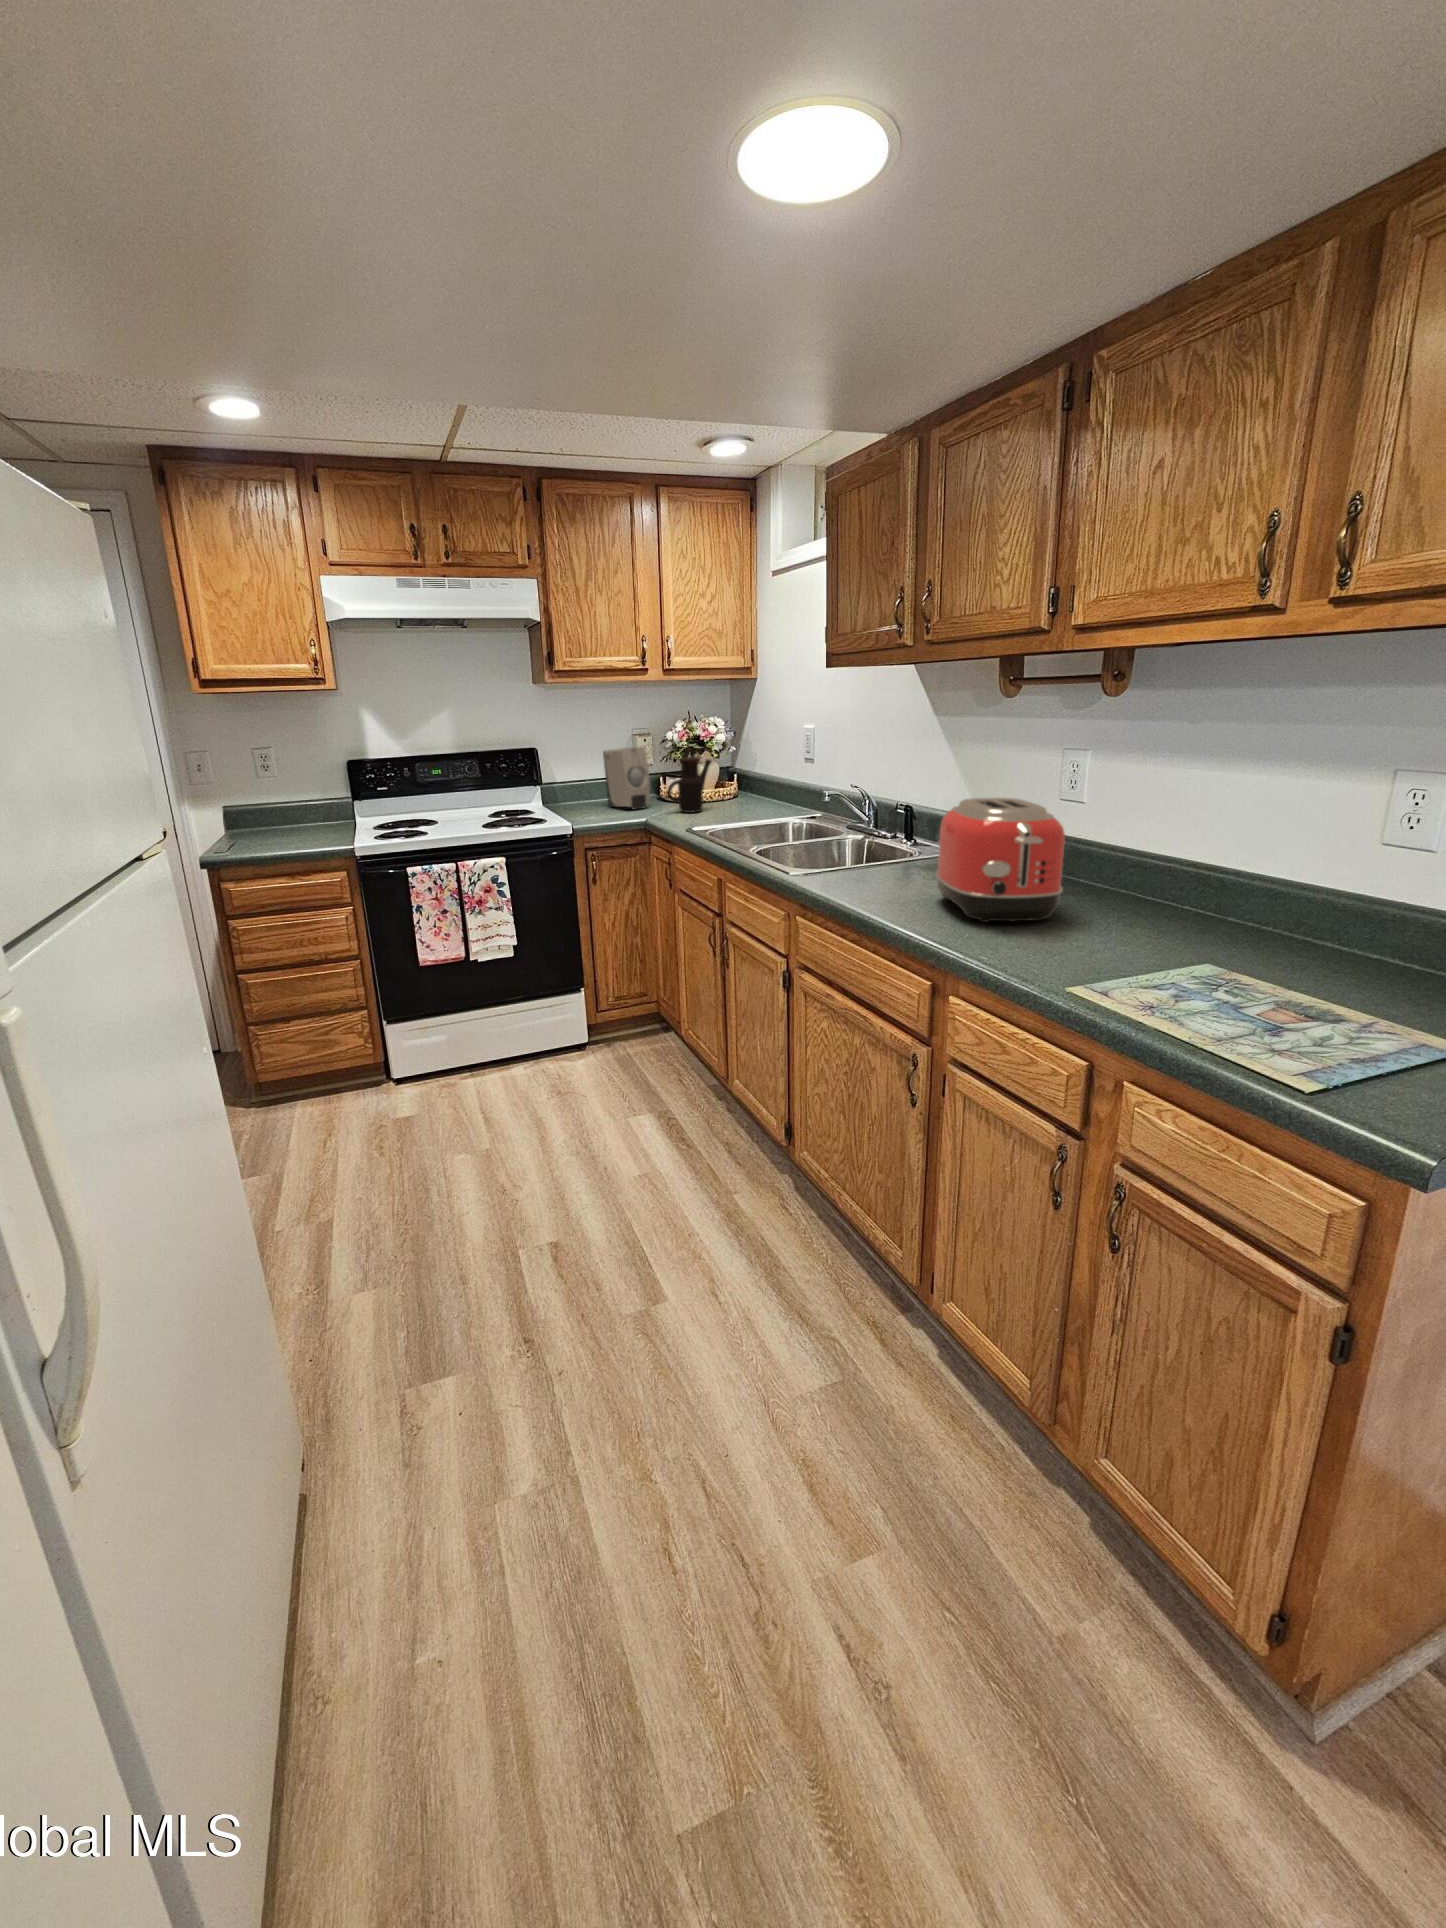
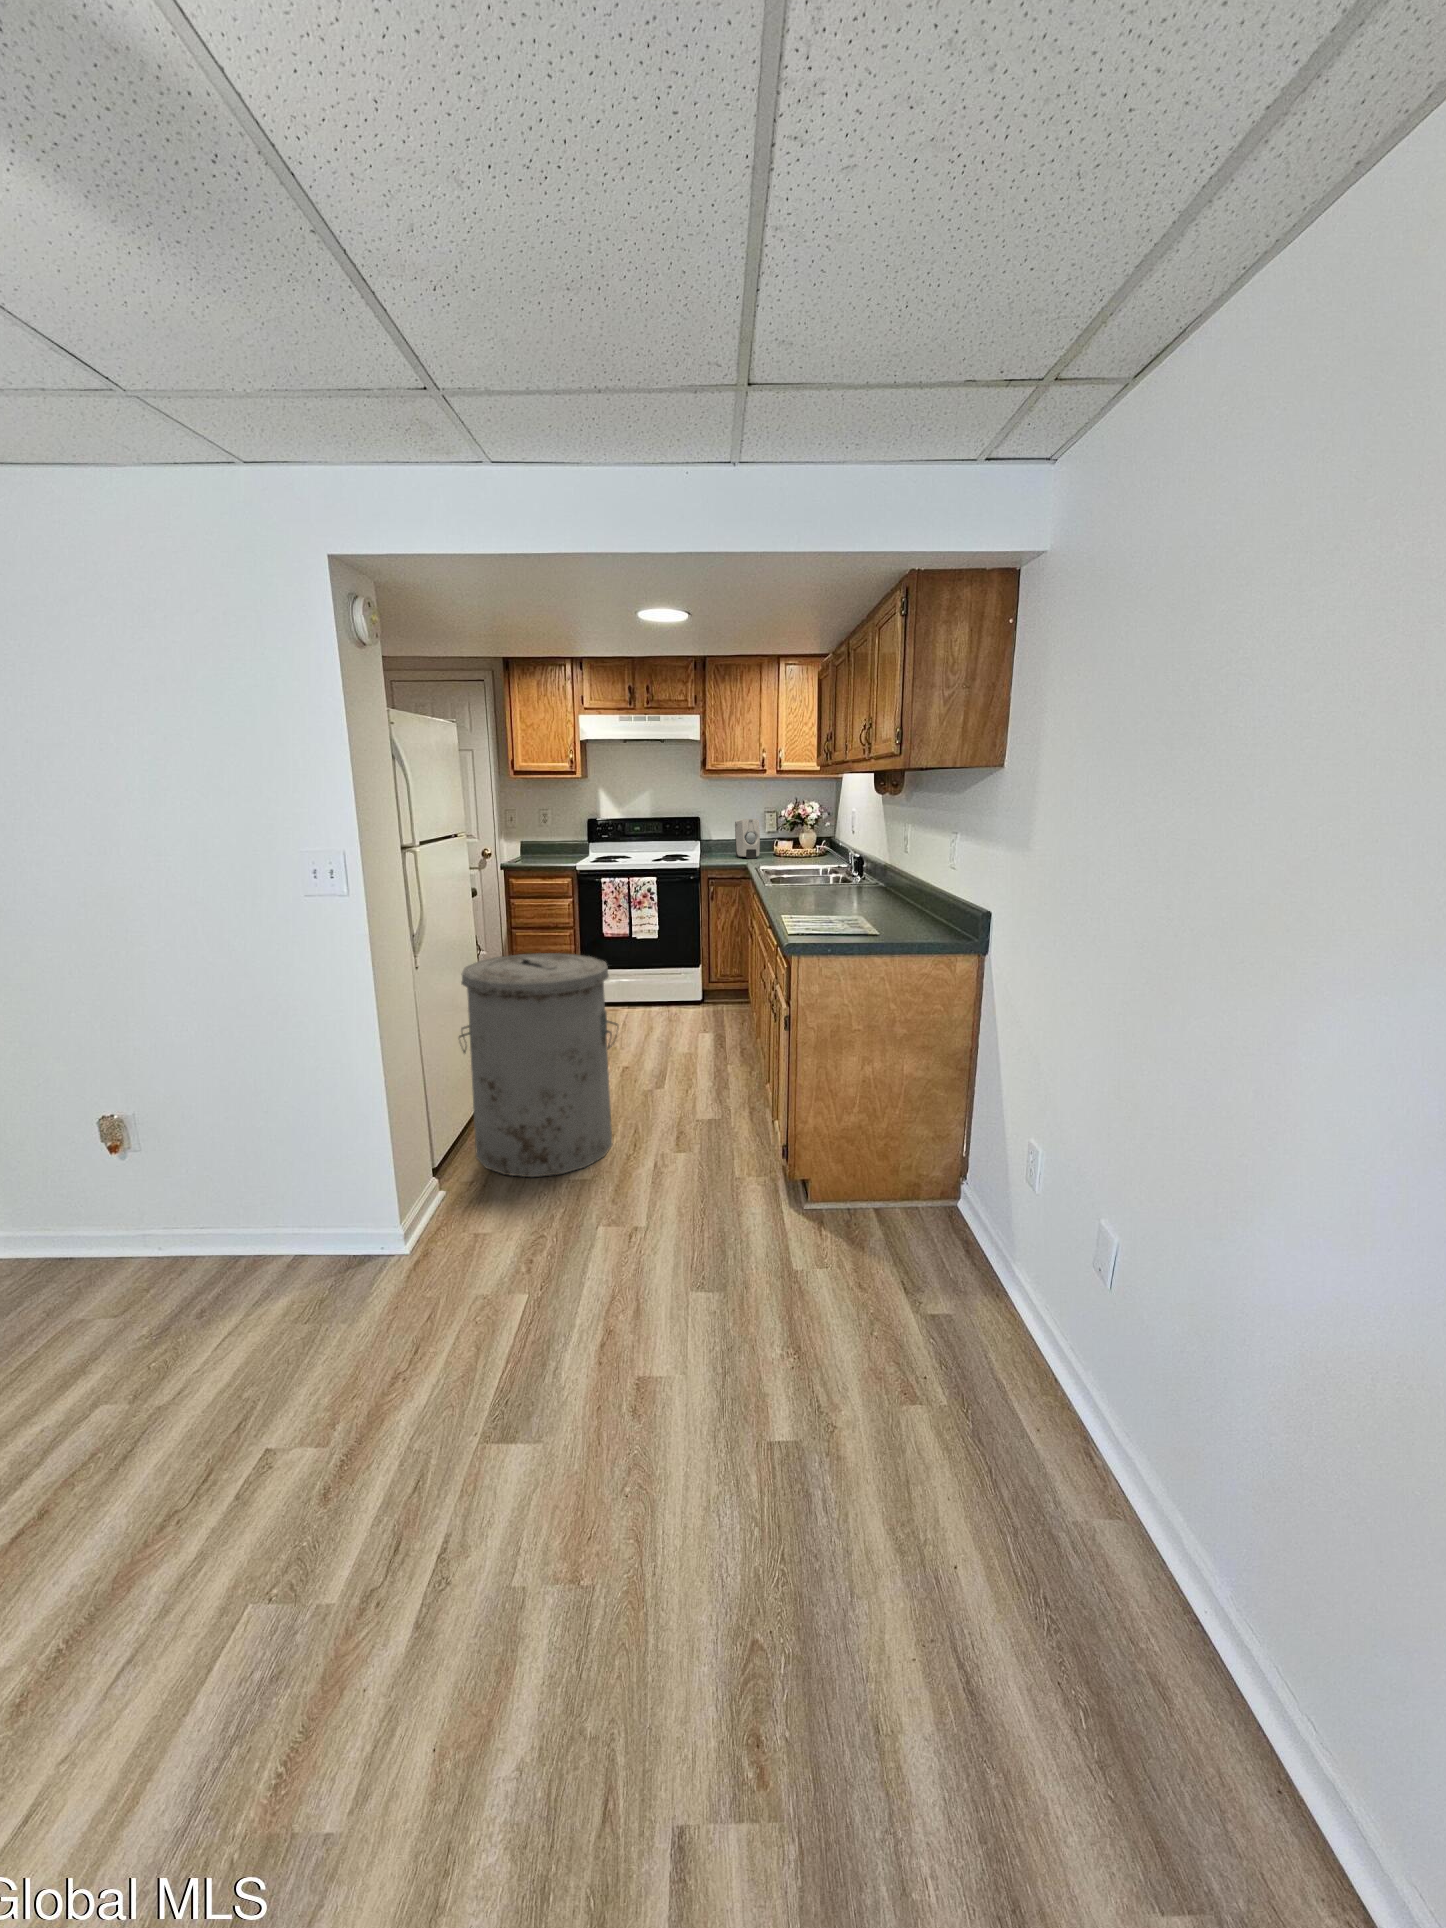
teapot: present [667,748,712,813] -> none [764,820,797,861]
toaster: present [935,798,1065,922] -> none [803,838,863,899]
trash can: none [273,1124,697,1815] -> present [459,953,618,1177]

